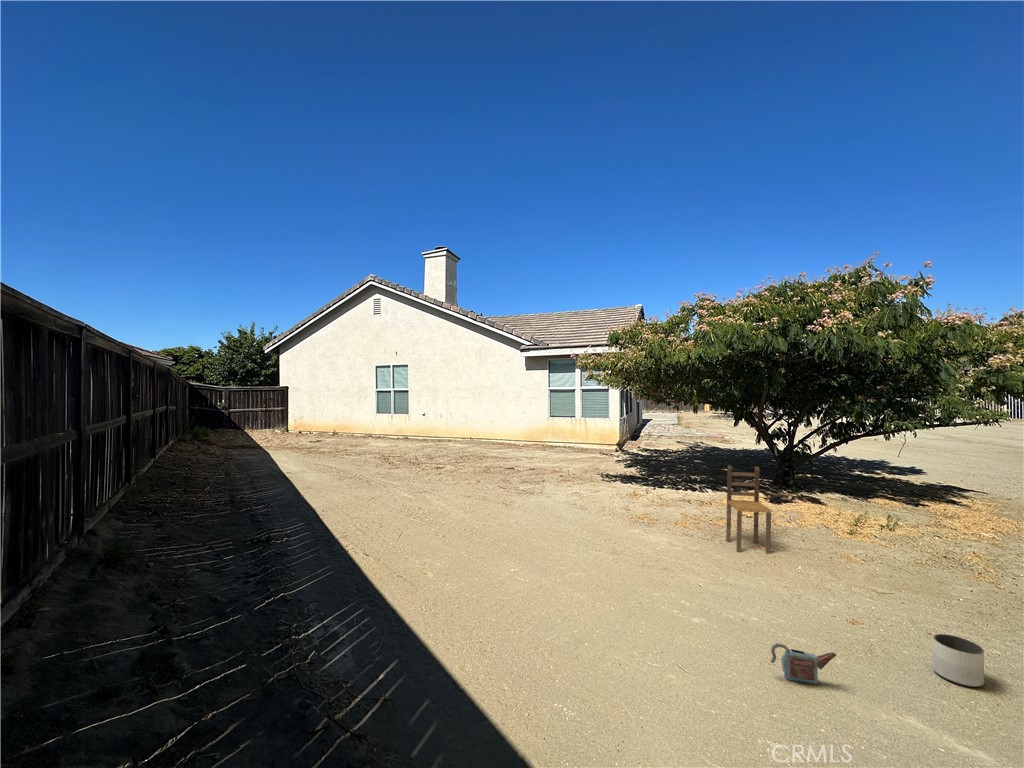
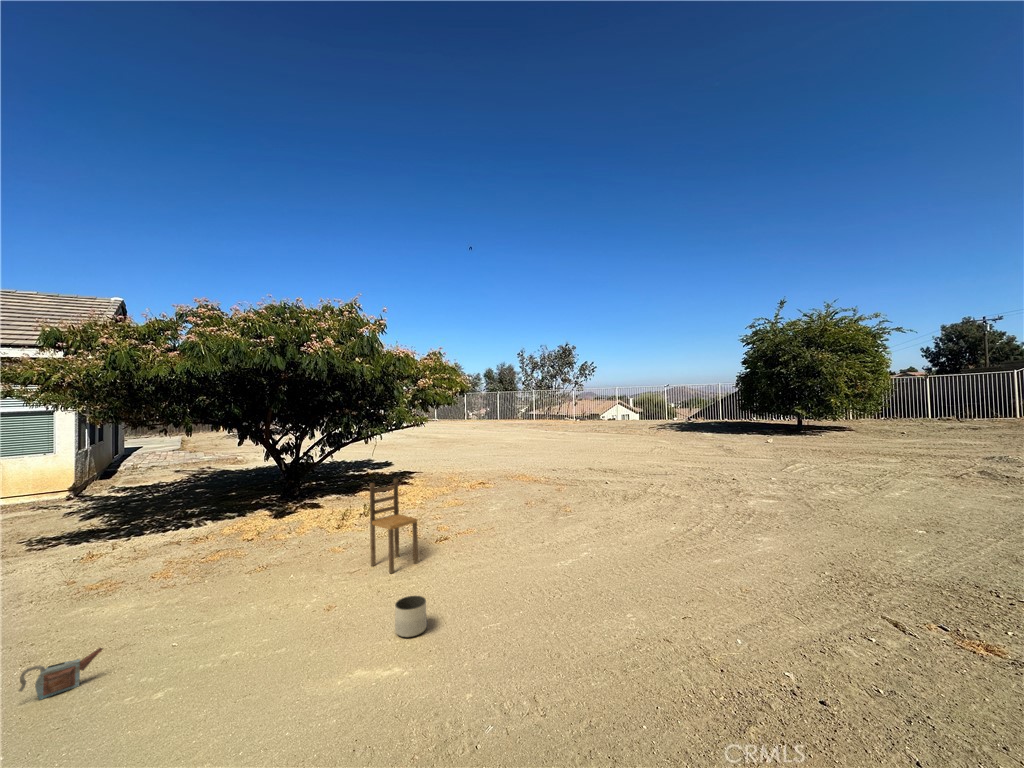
chair: present [726,465,771,554] -> present [370,479,418,573]
watering can: present [770,643,836,684] -> present [18,648,103,700]

